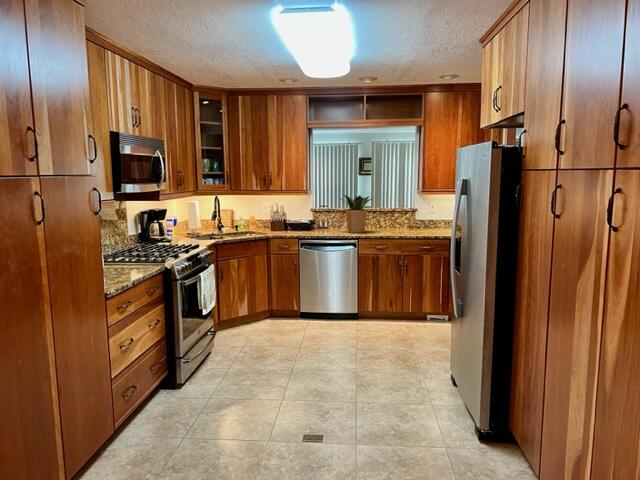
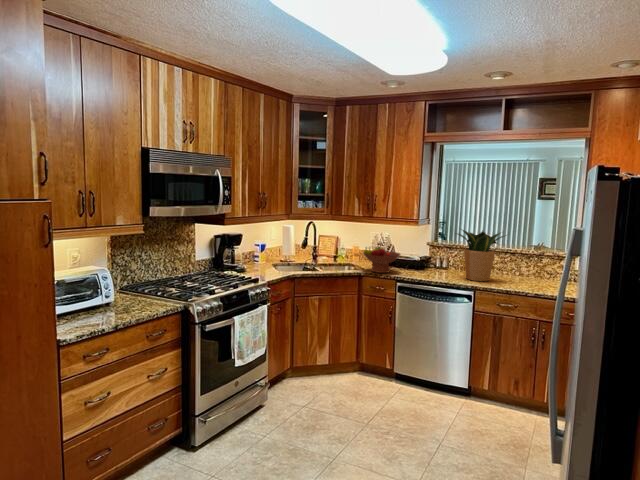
fruit bowl: none [268,213,299,234] -> present [363,247,400,273]

